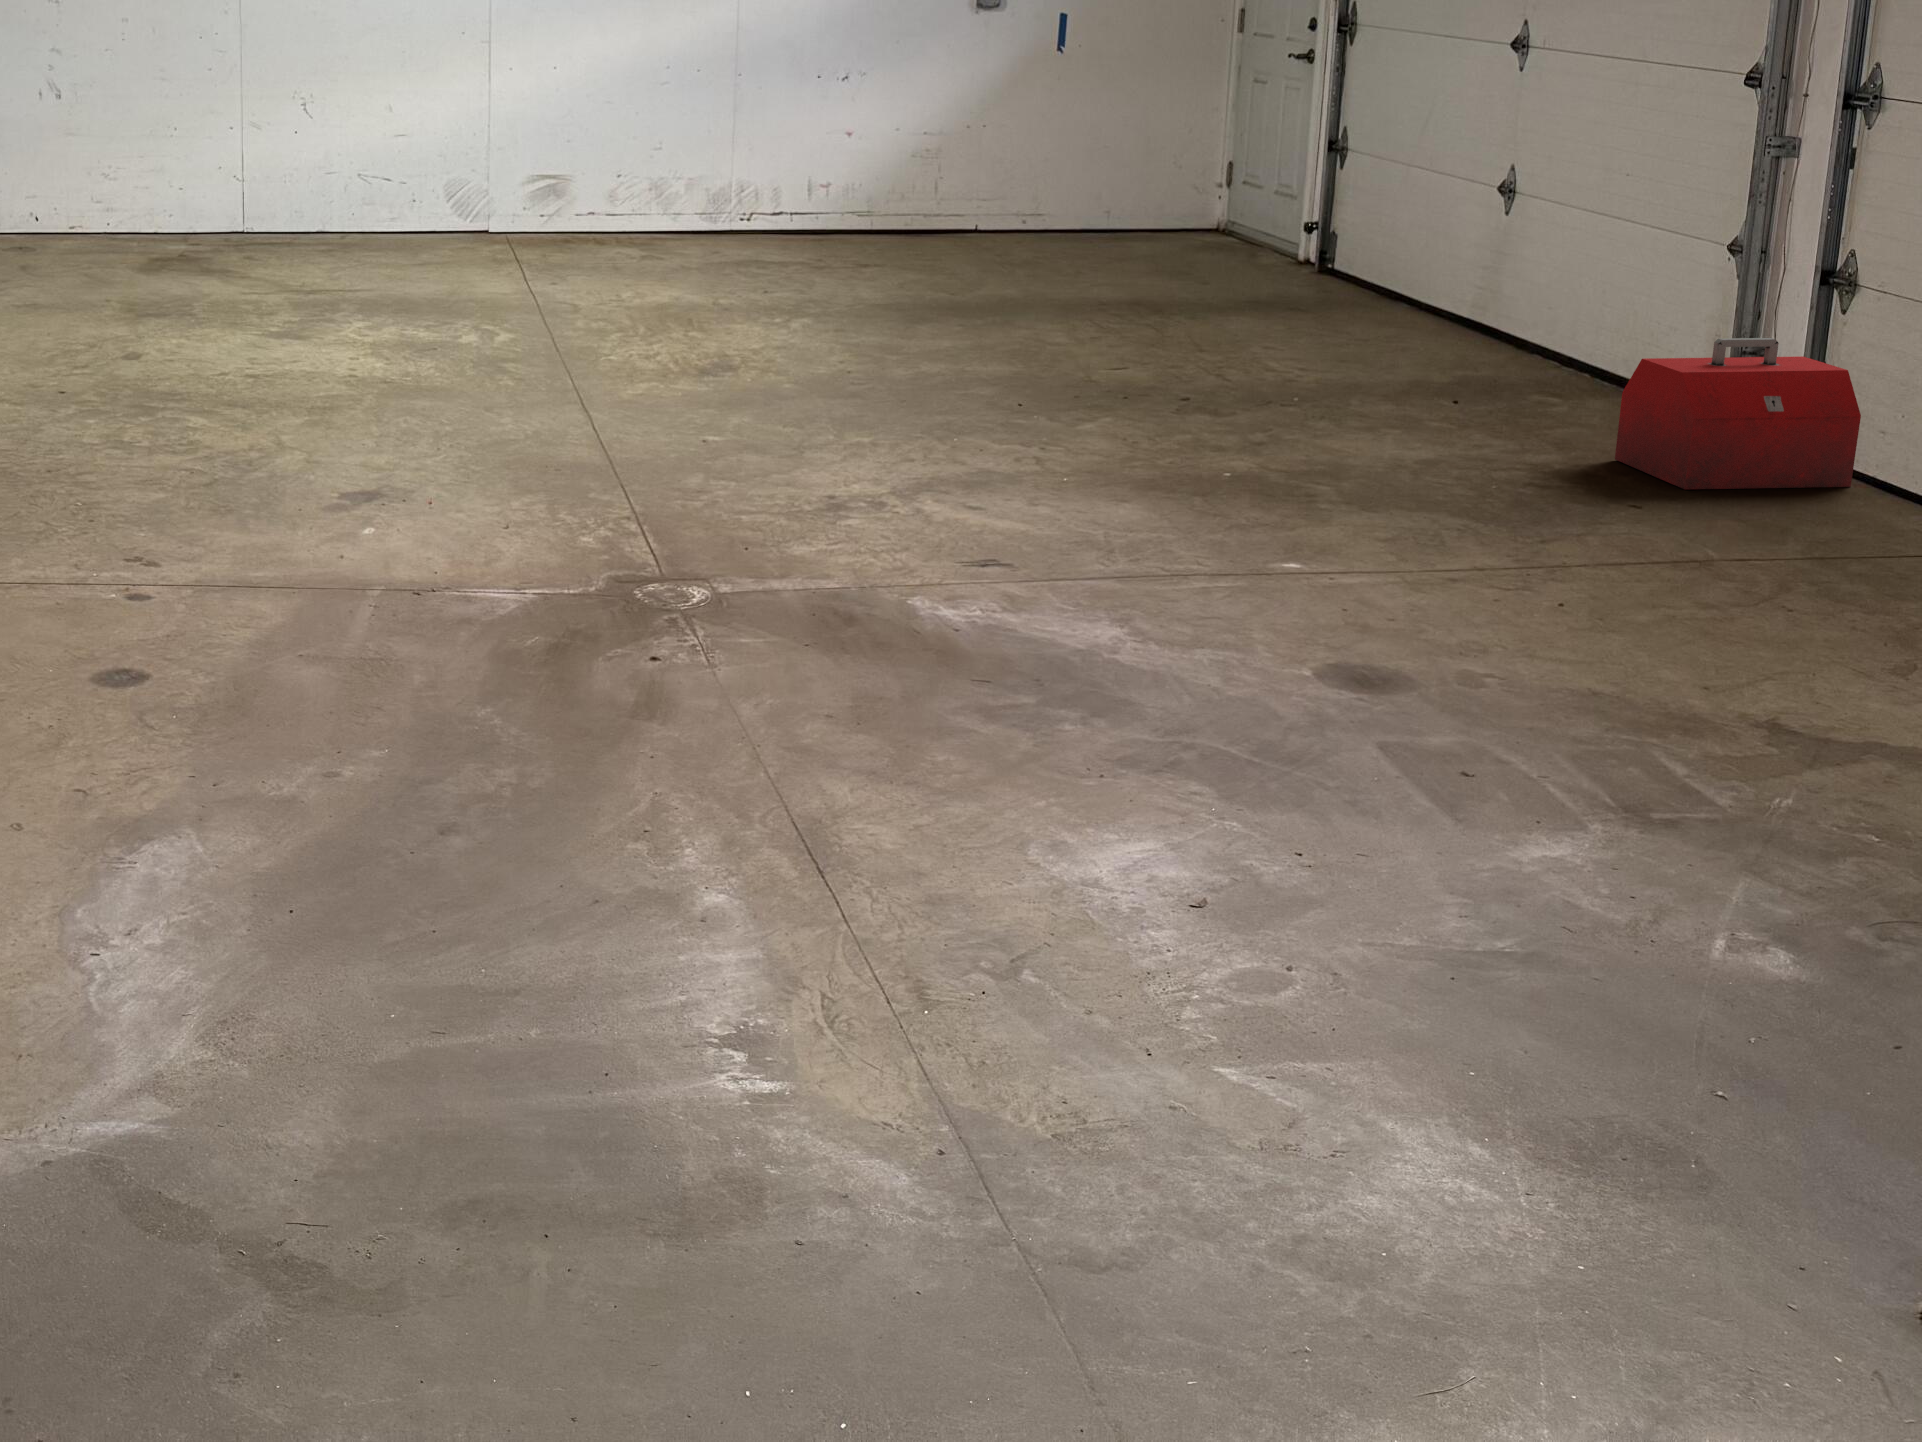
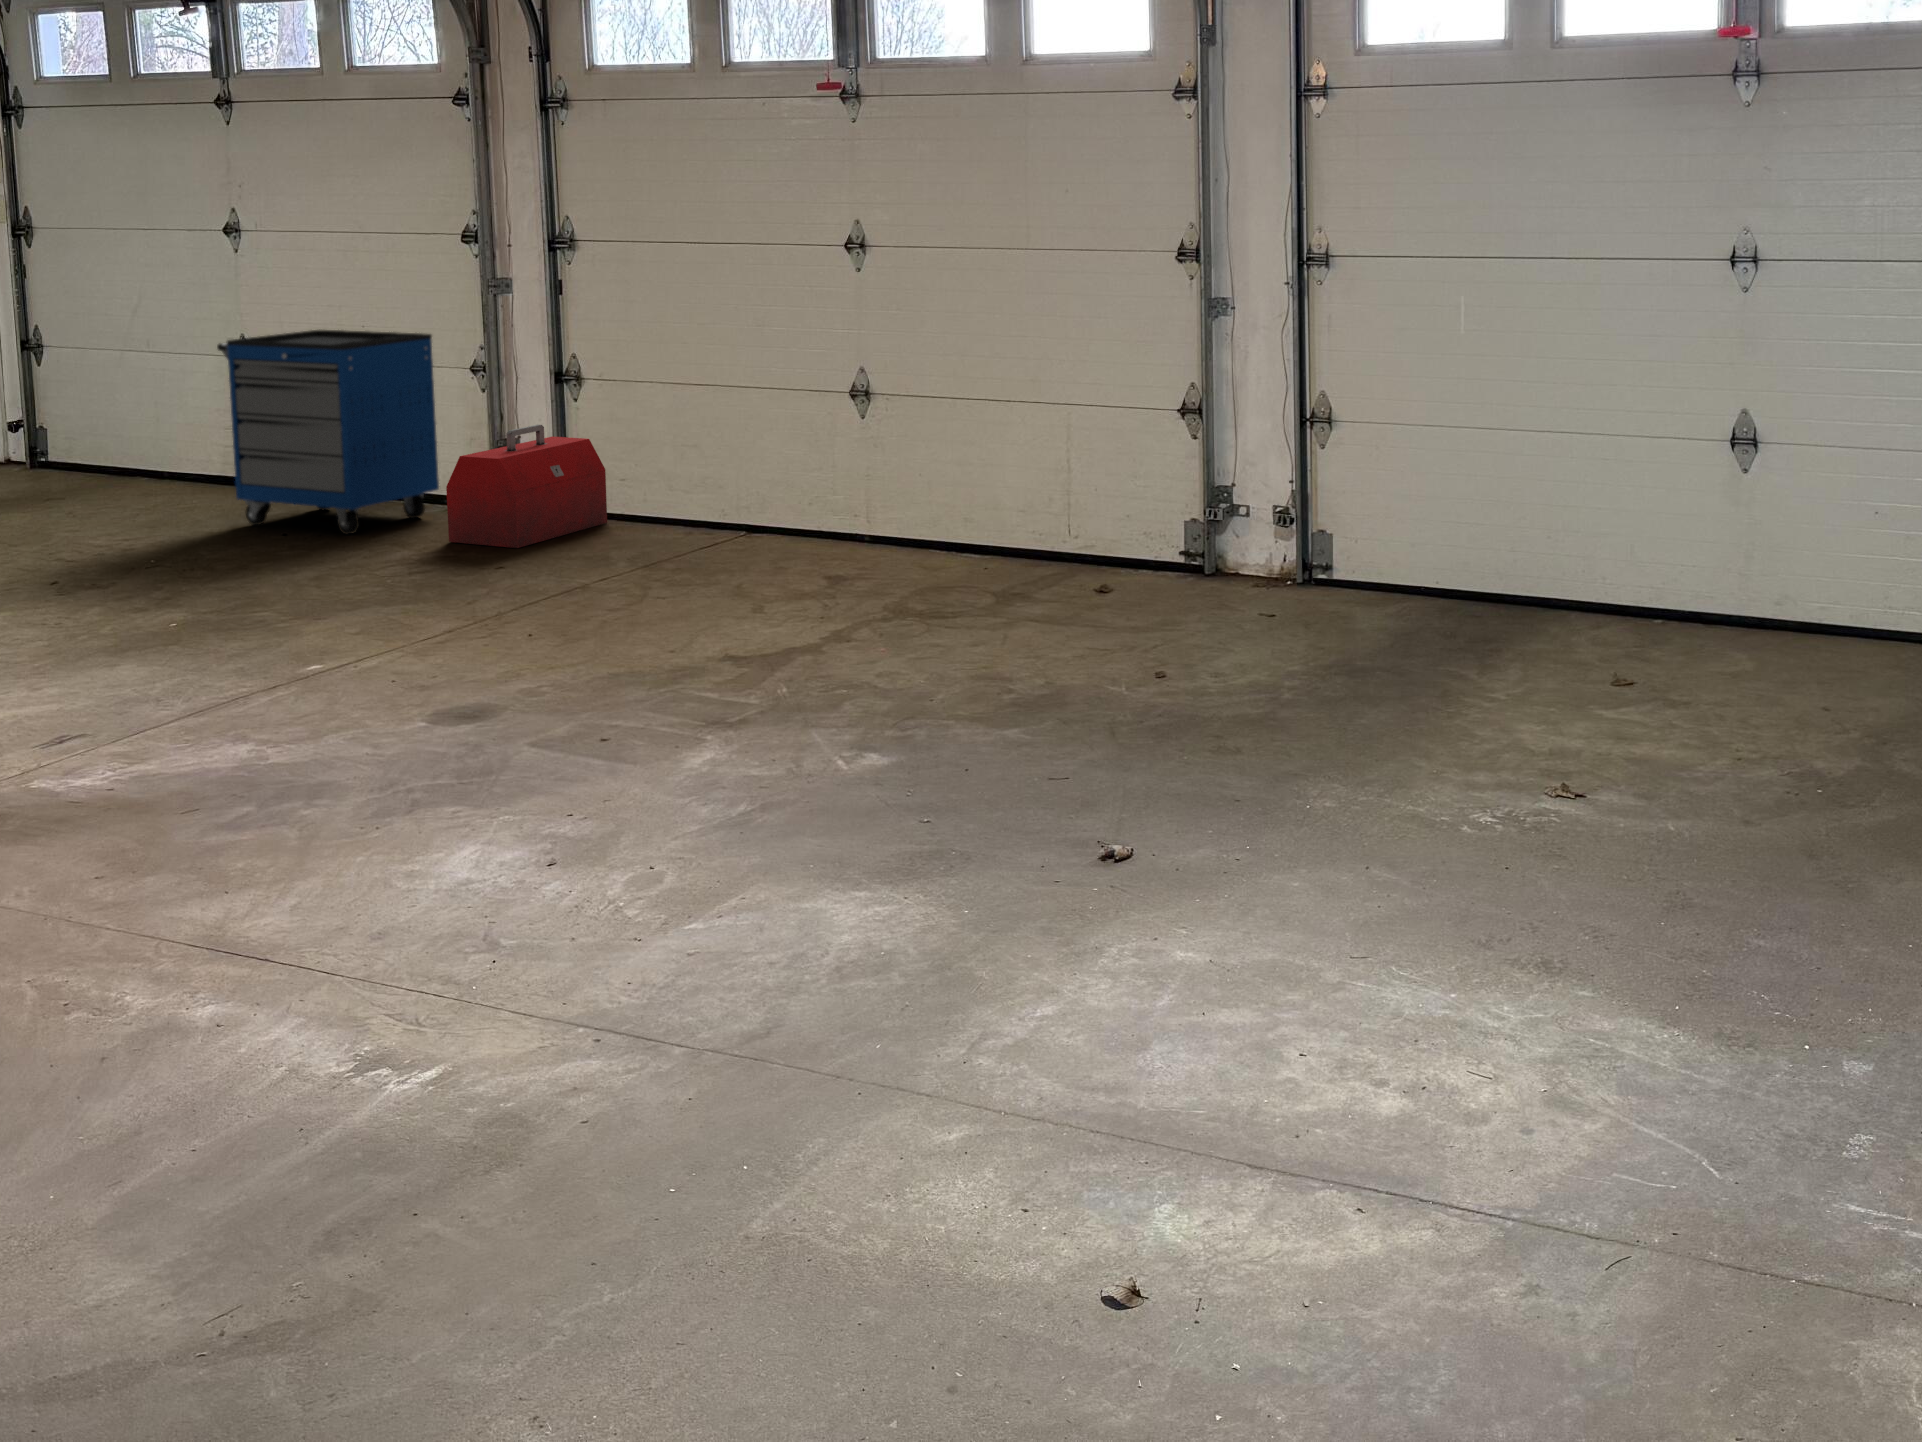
storage cabinet: none [1425,174,1677,421] -> present [217,330,439,534]

